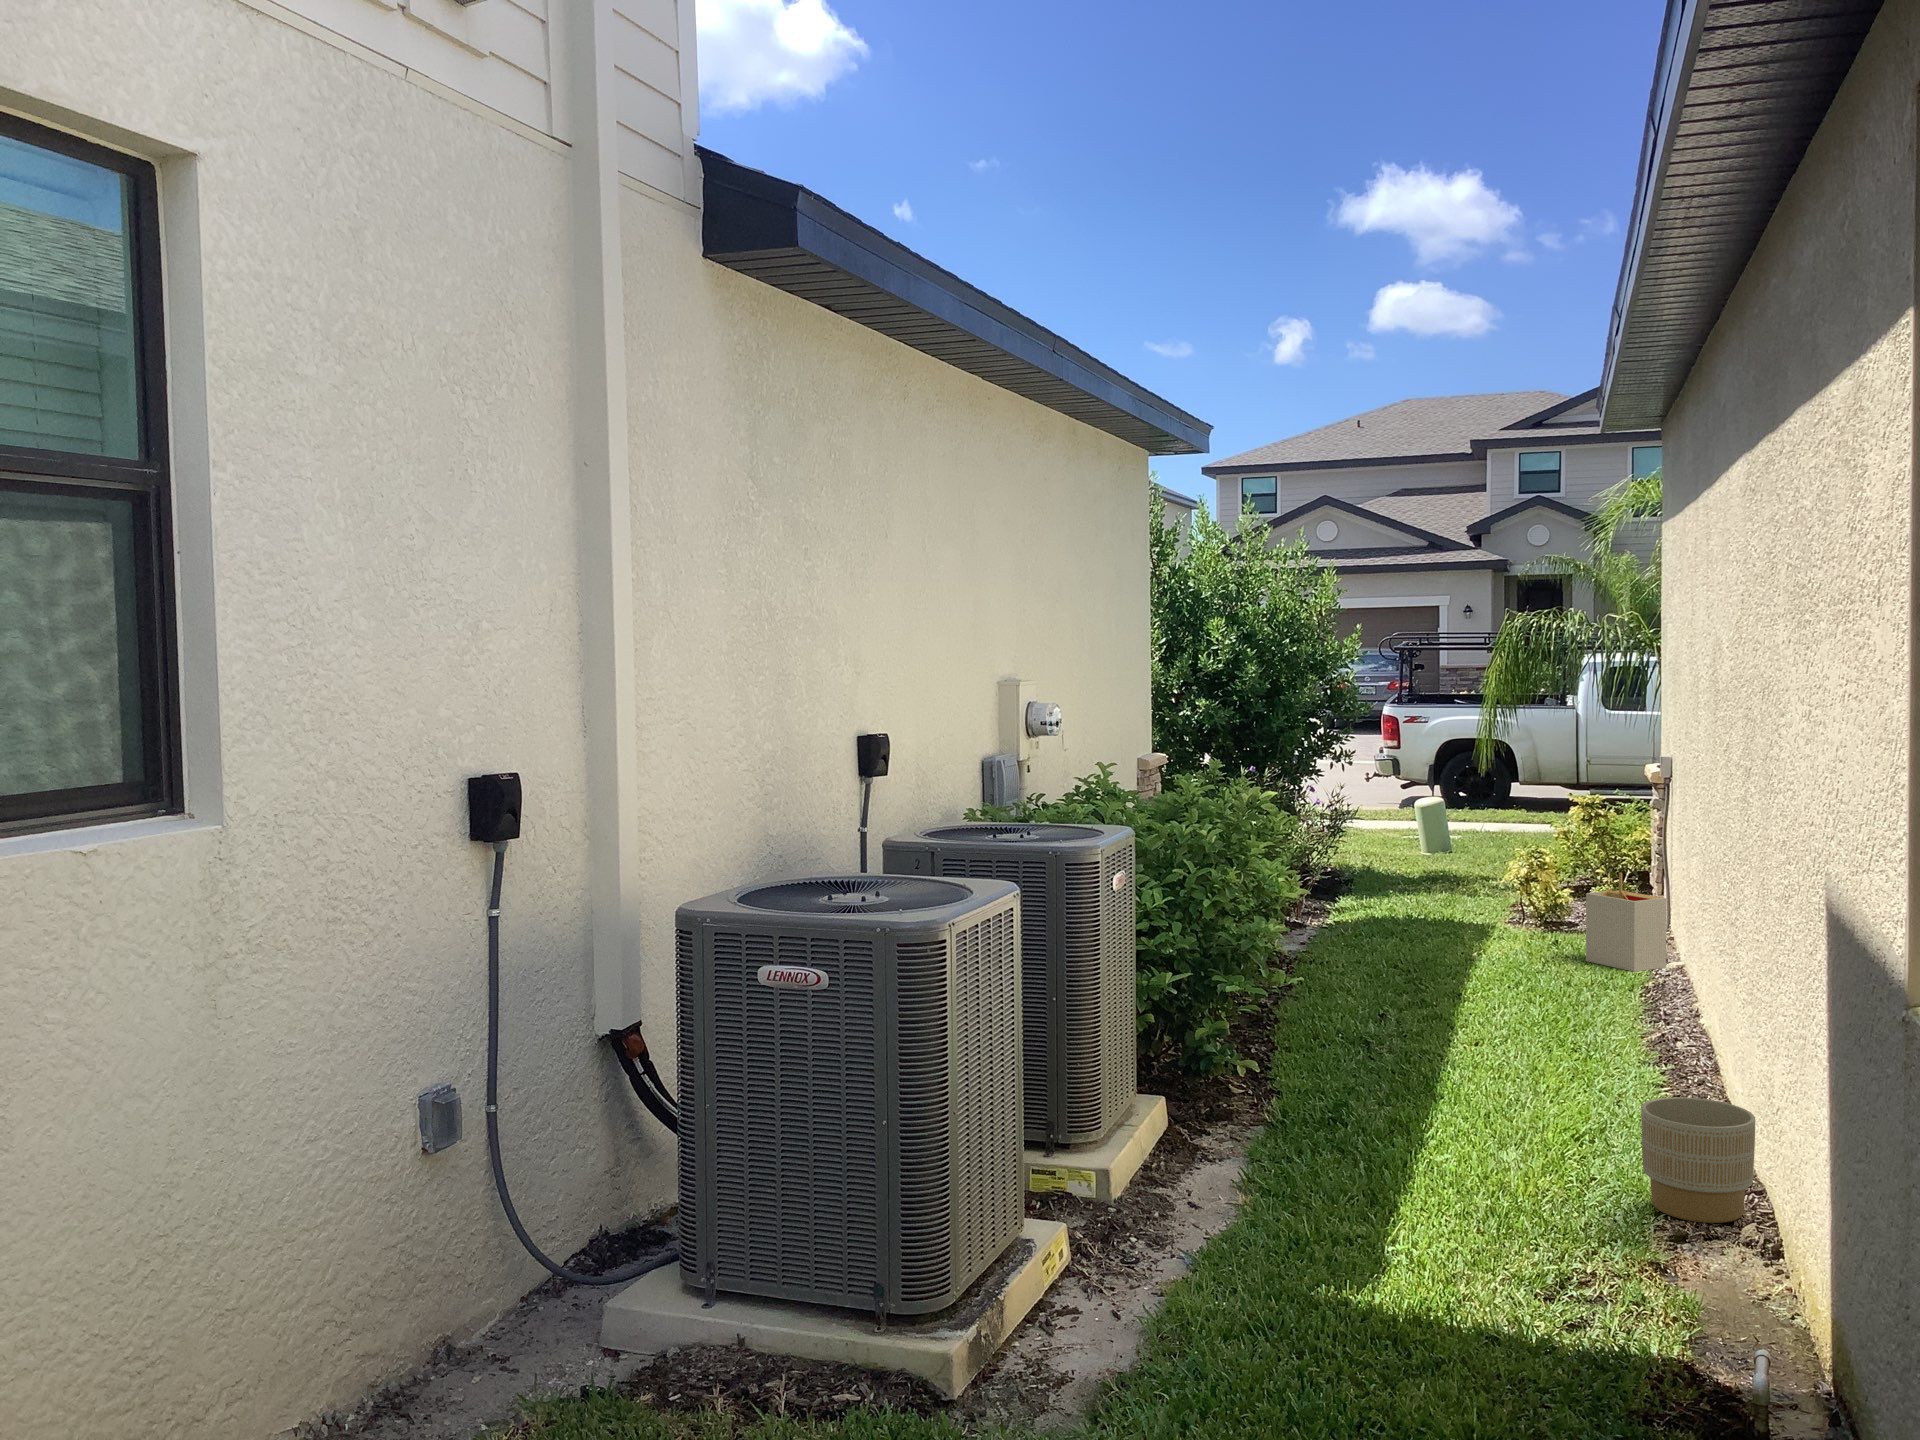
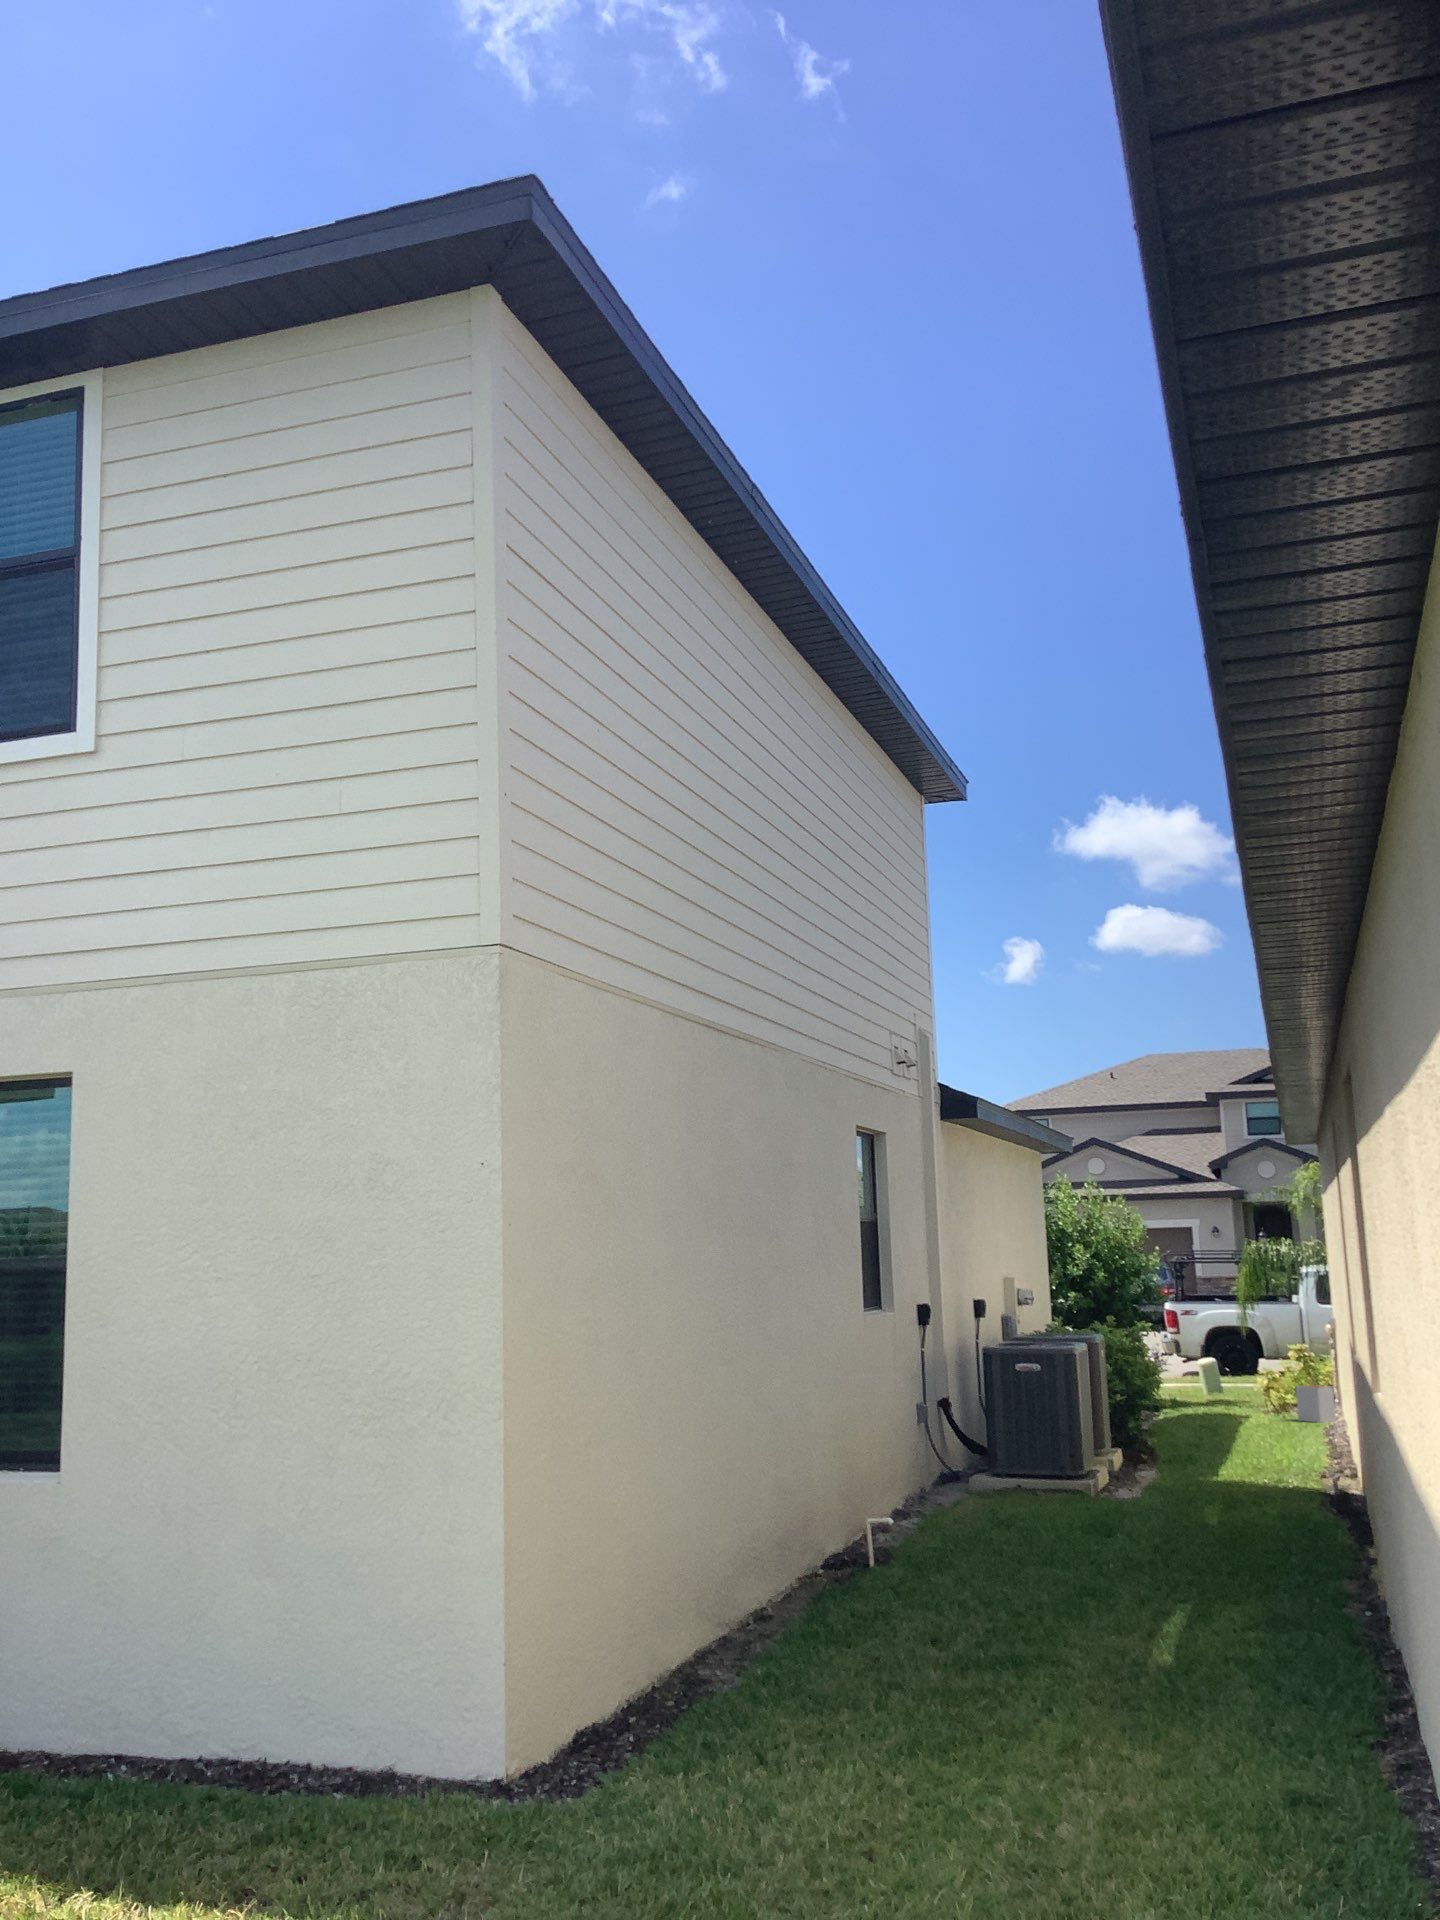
planter: present [1641,1097,1755,1223] -> none [1305,1421,1342,1459]

